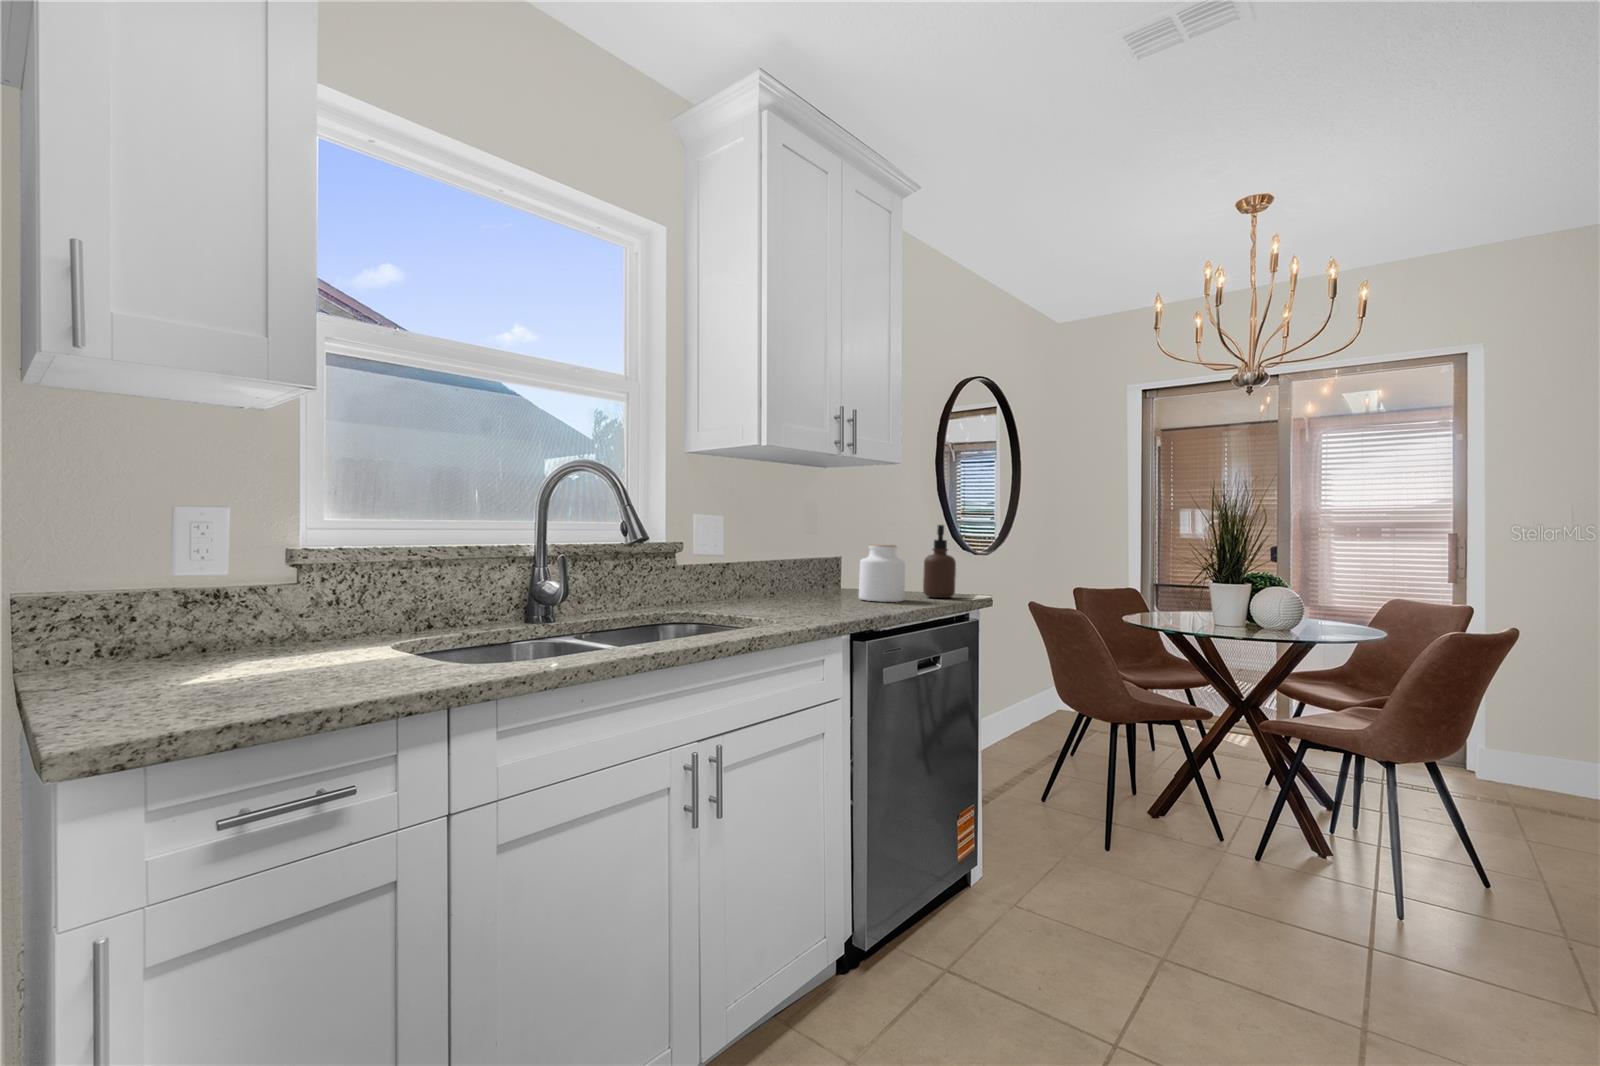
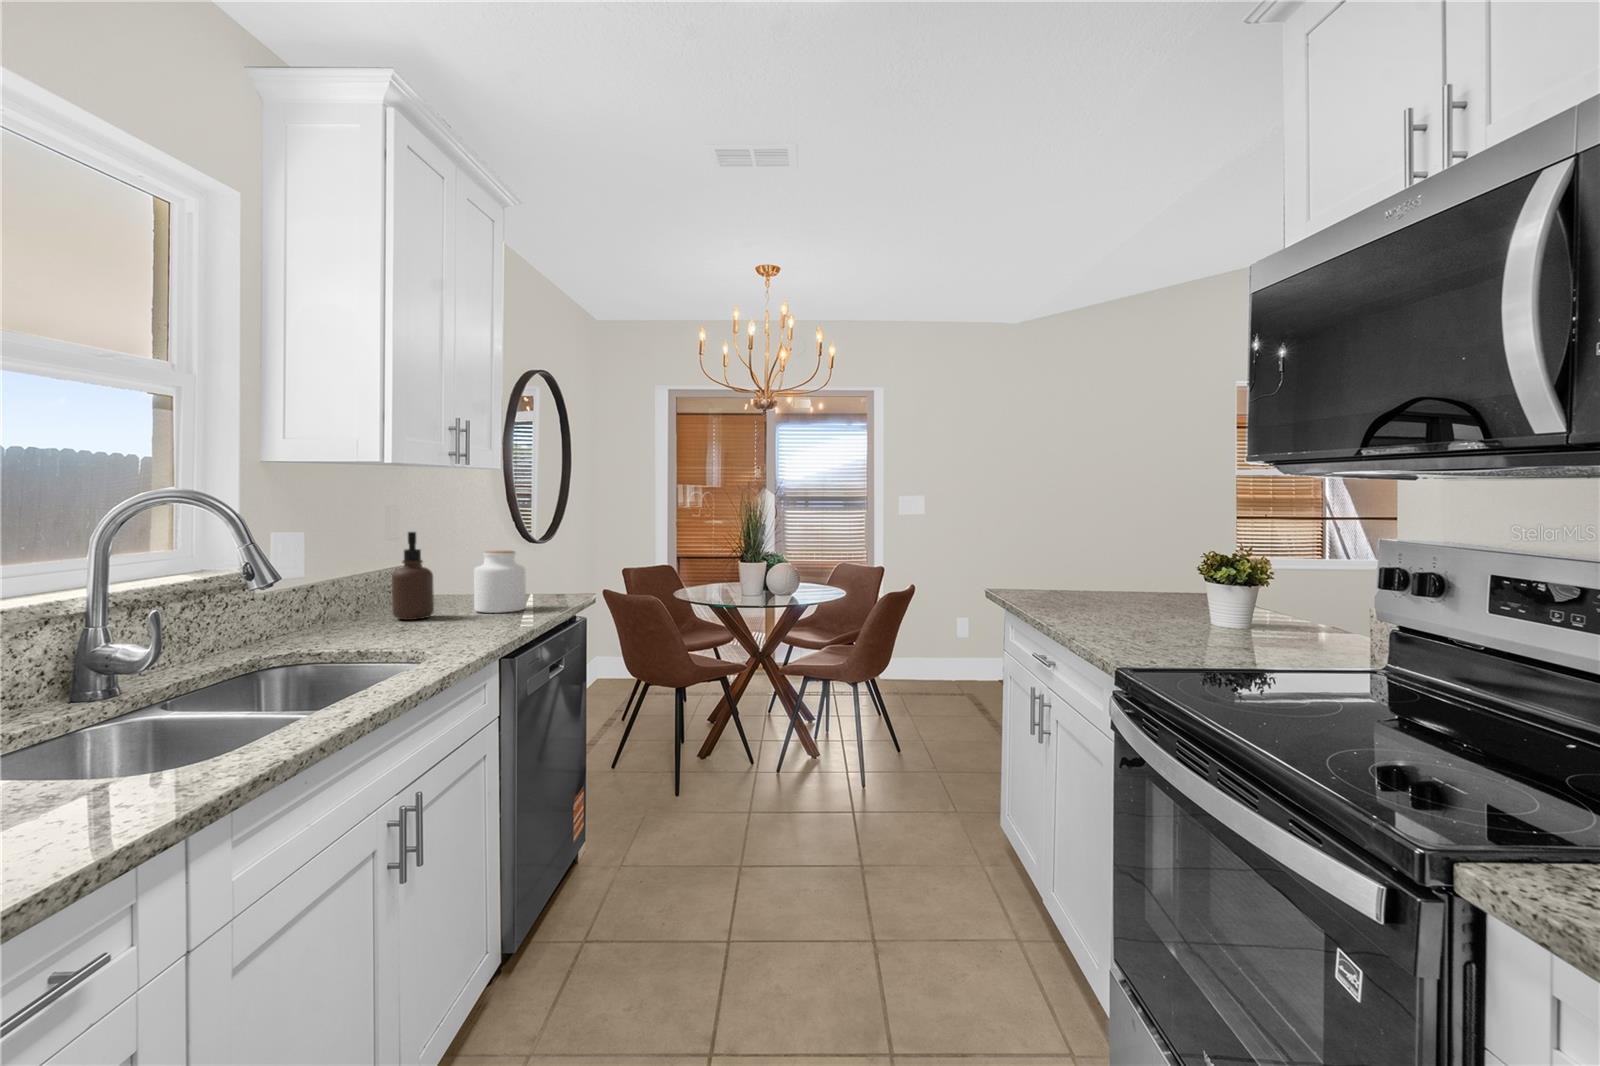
soap dispenser: present [923,525,956,598] -> present [392,532,434,620]

